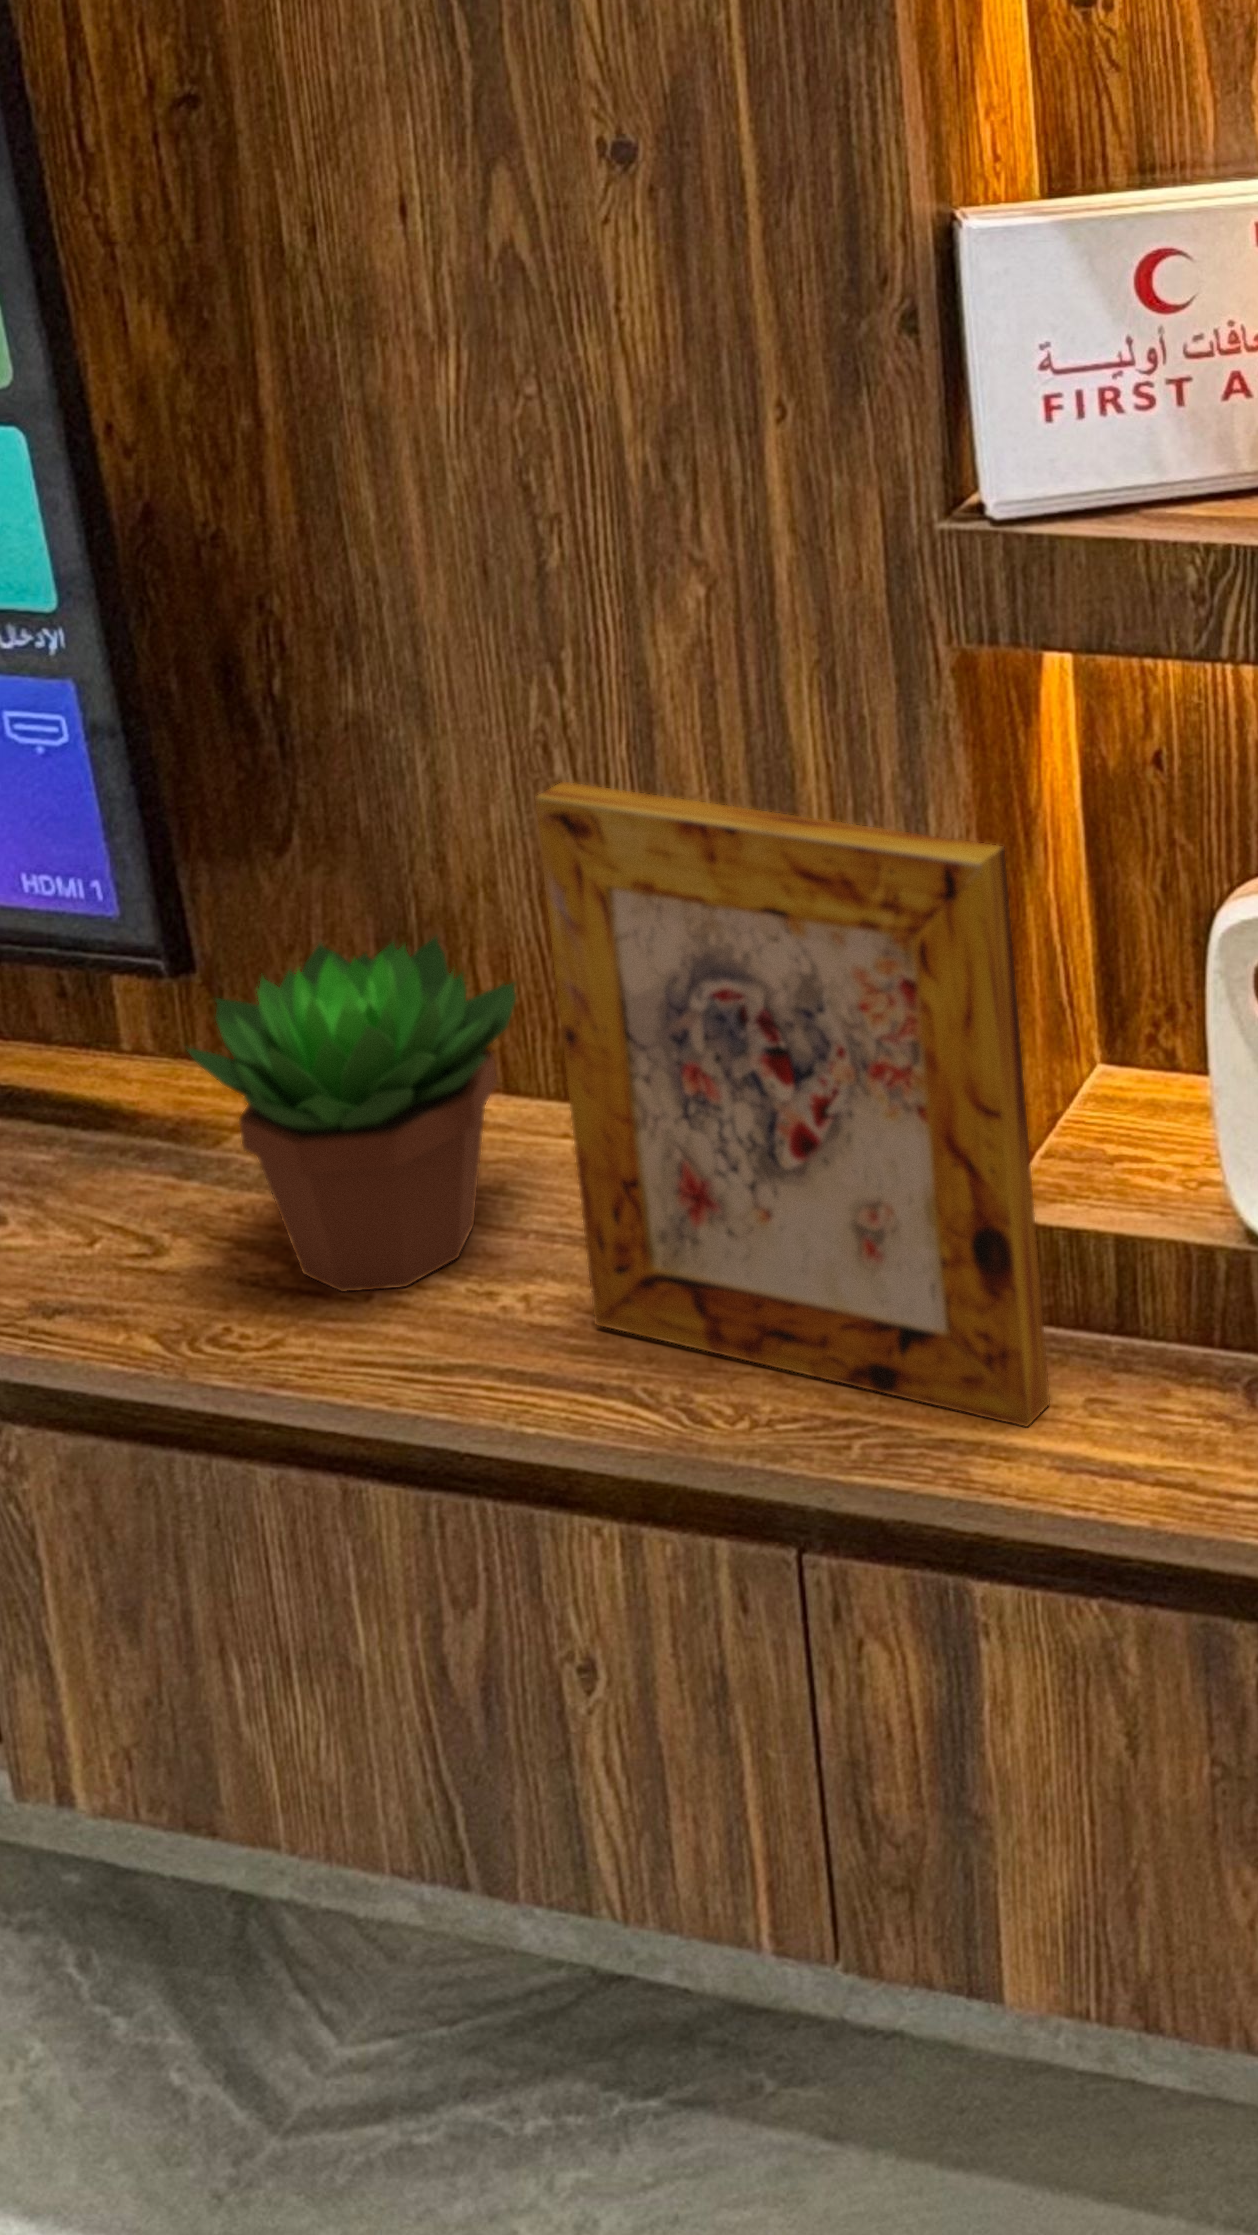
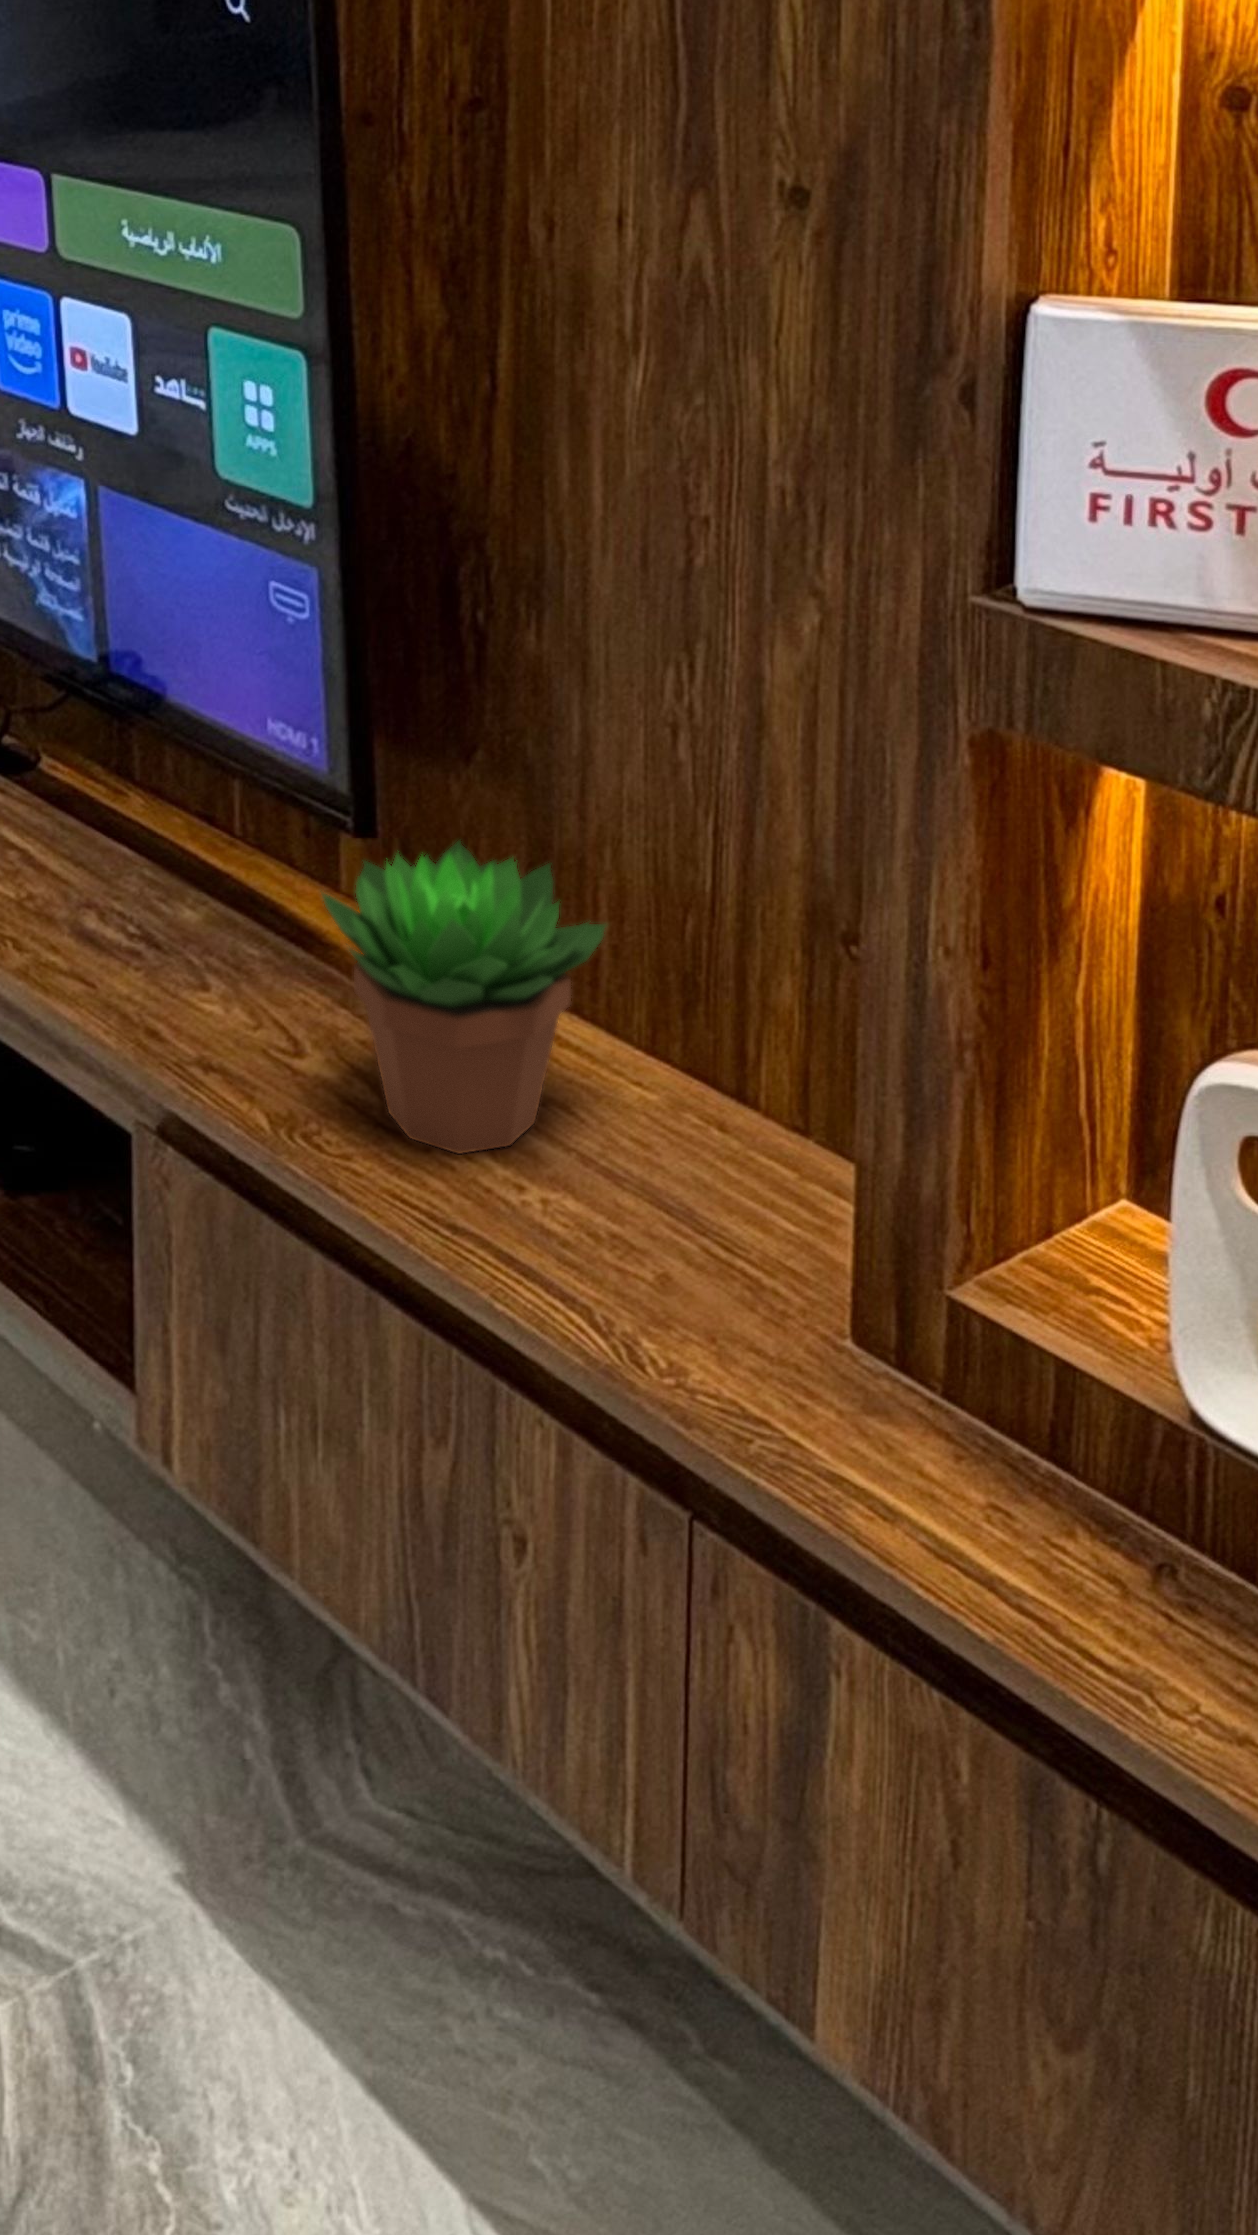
picture frame: present [536,782,1050,1427] -> none [587,754,972,1504]

